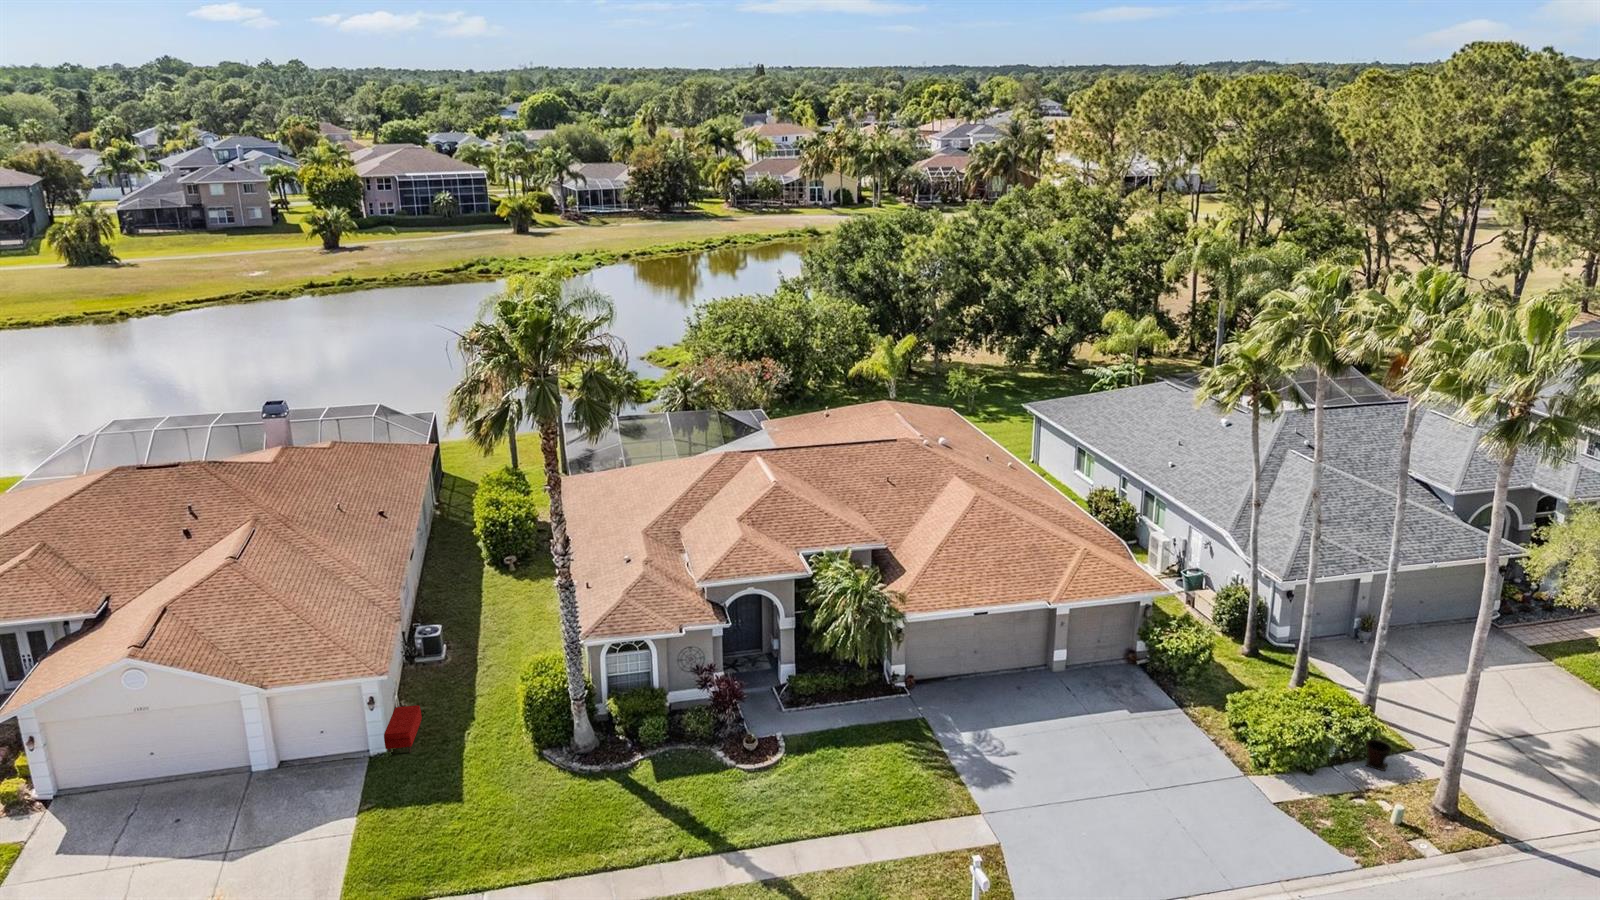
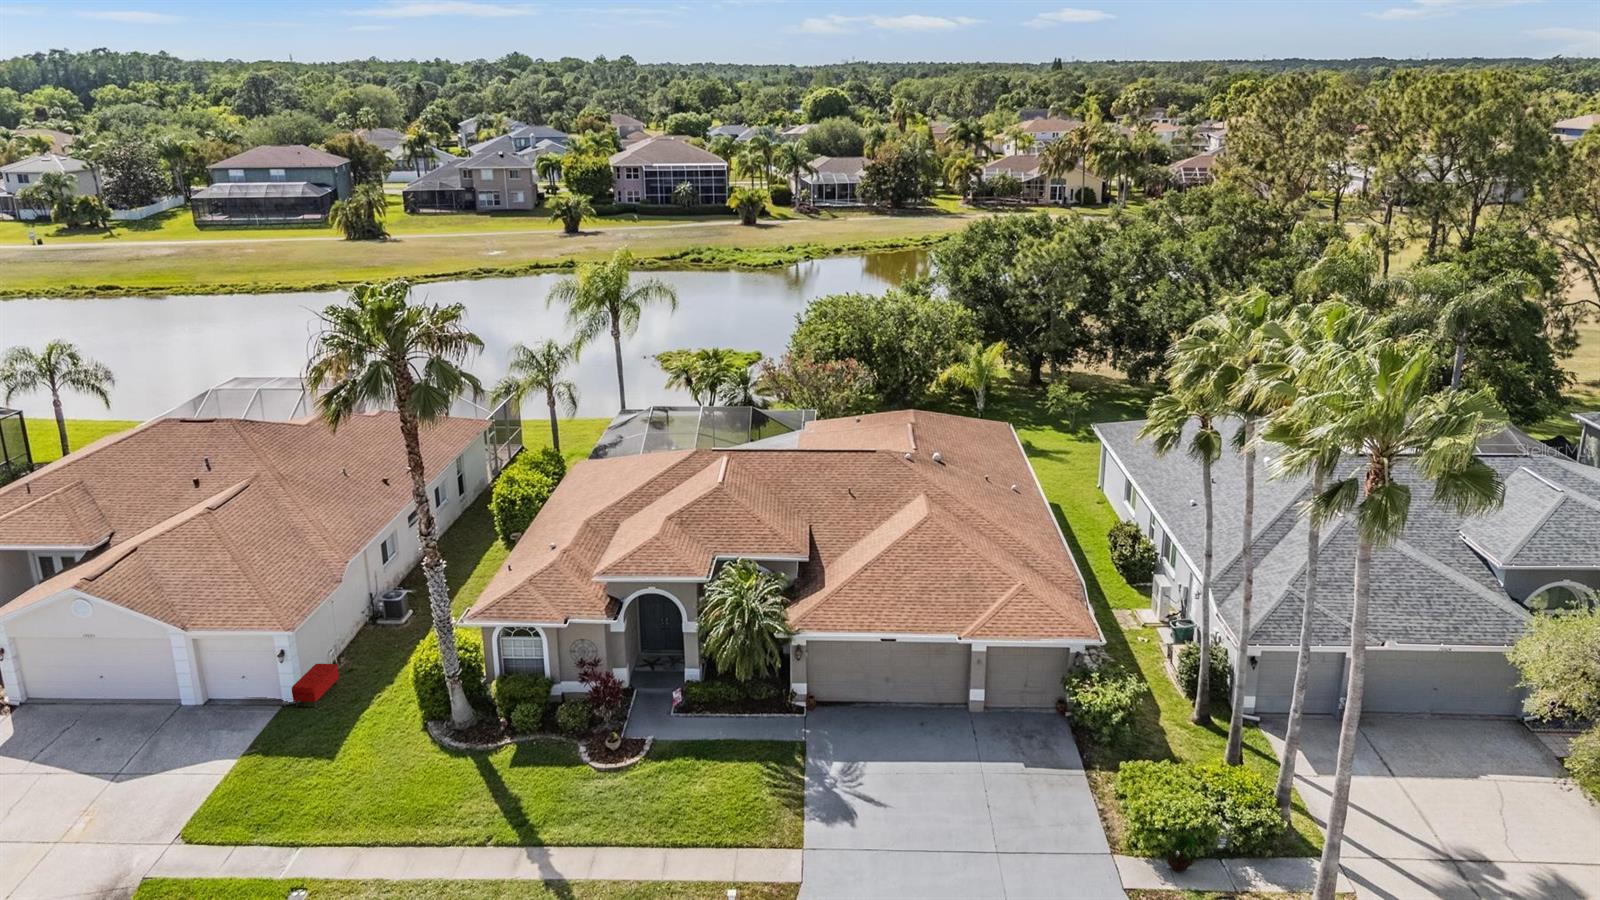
bucket: present [1366,740,1391,771] -> none [1258,837,1288,875]
potted tree: none [1297,744,1328,781] -> present [1167,833,1196,872]

